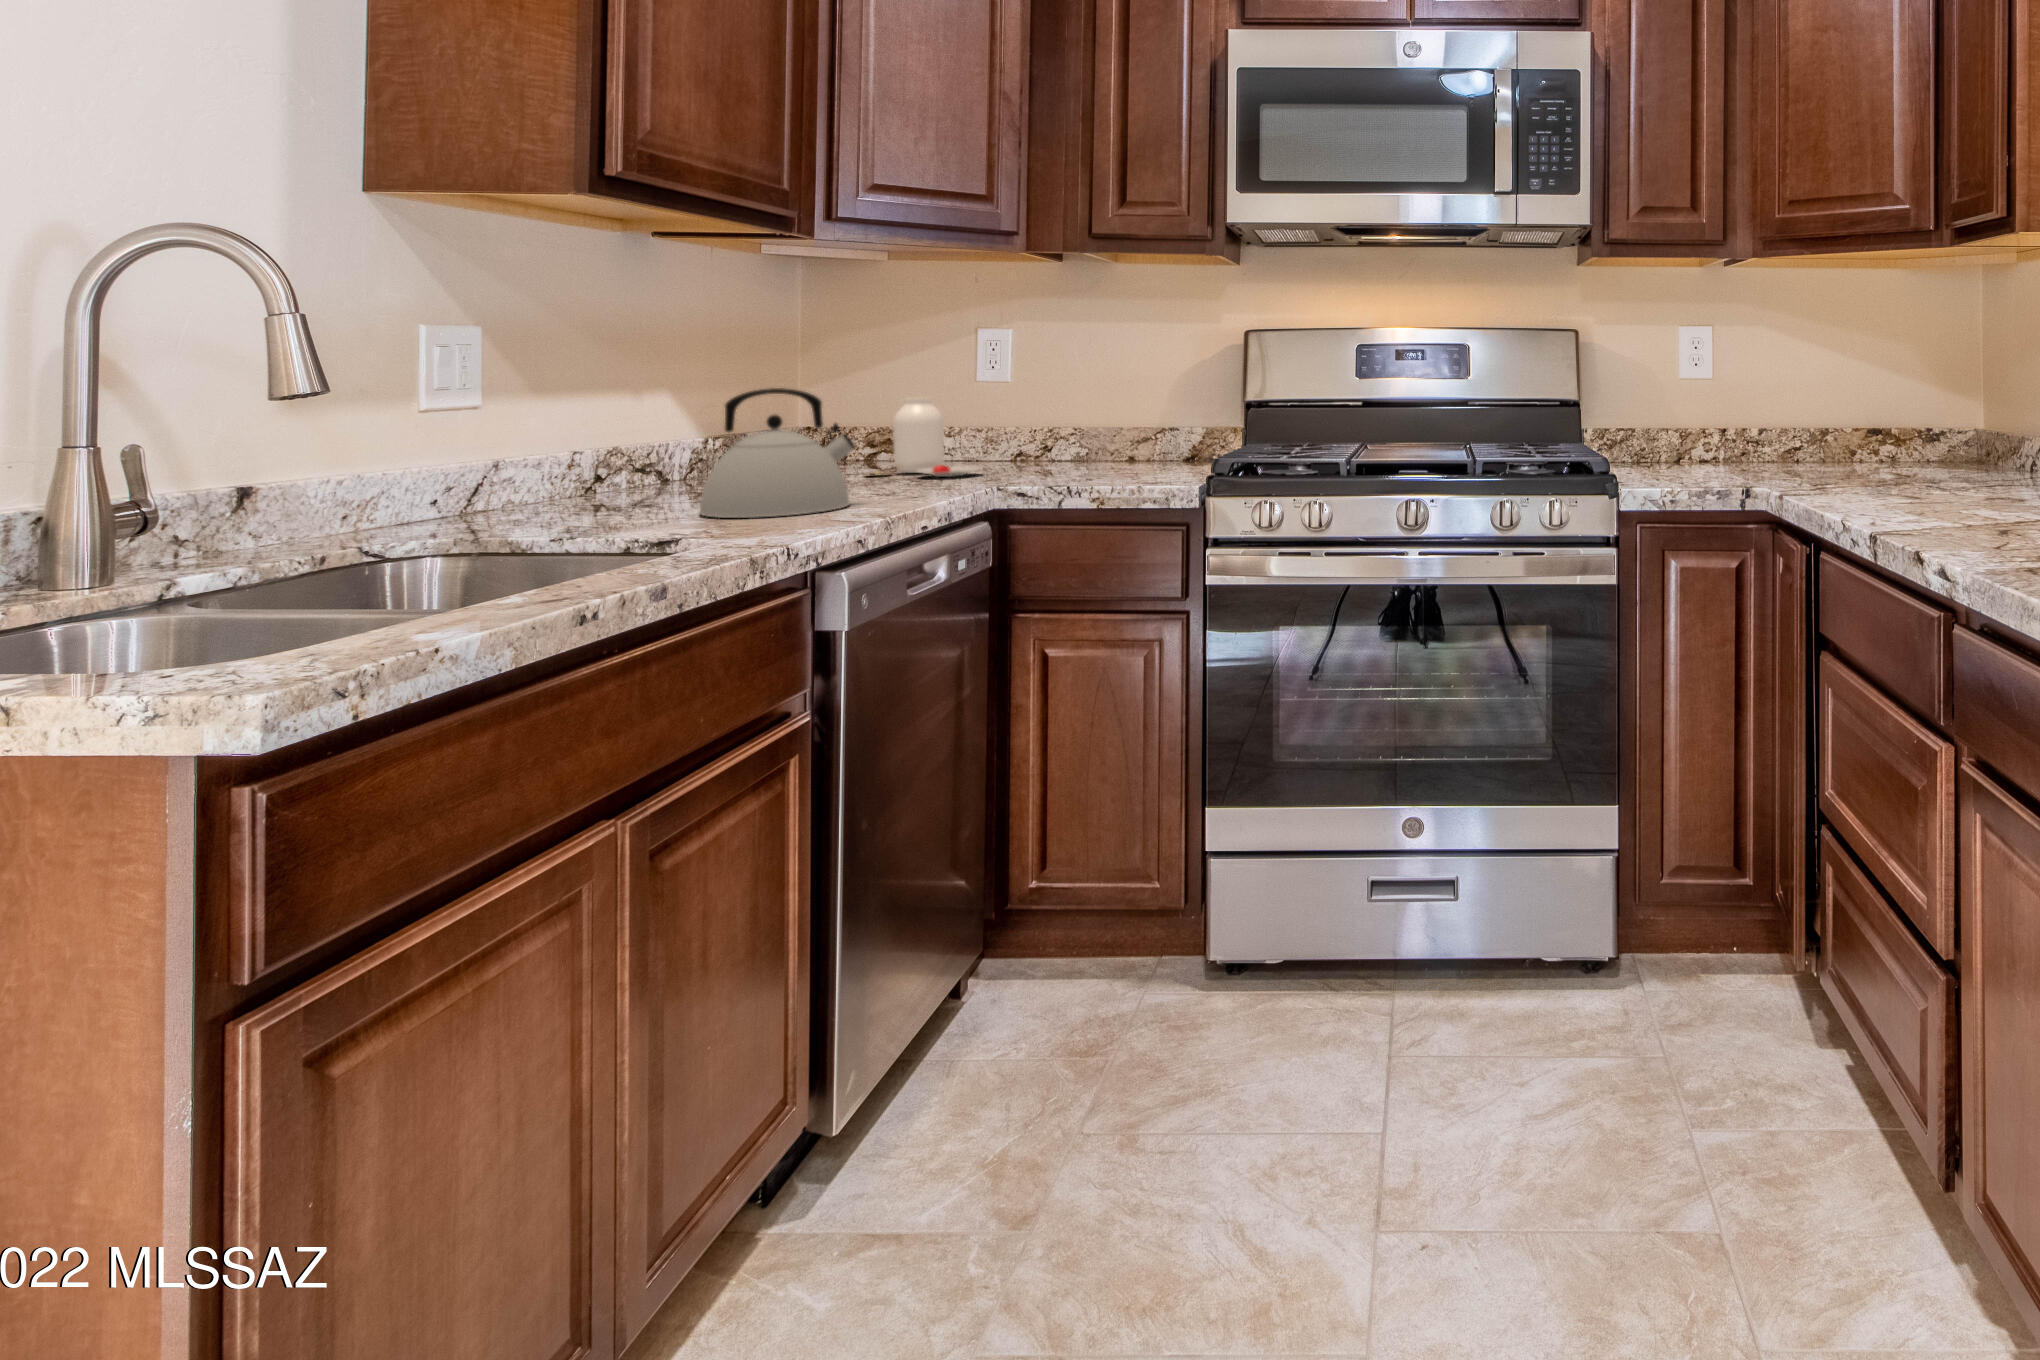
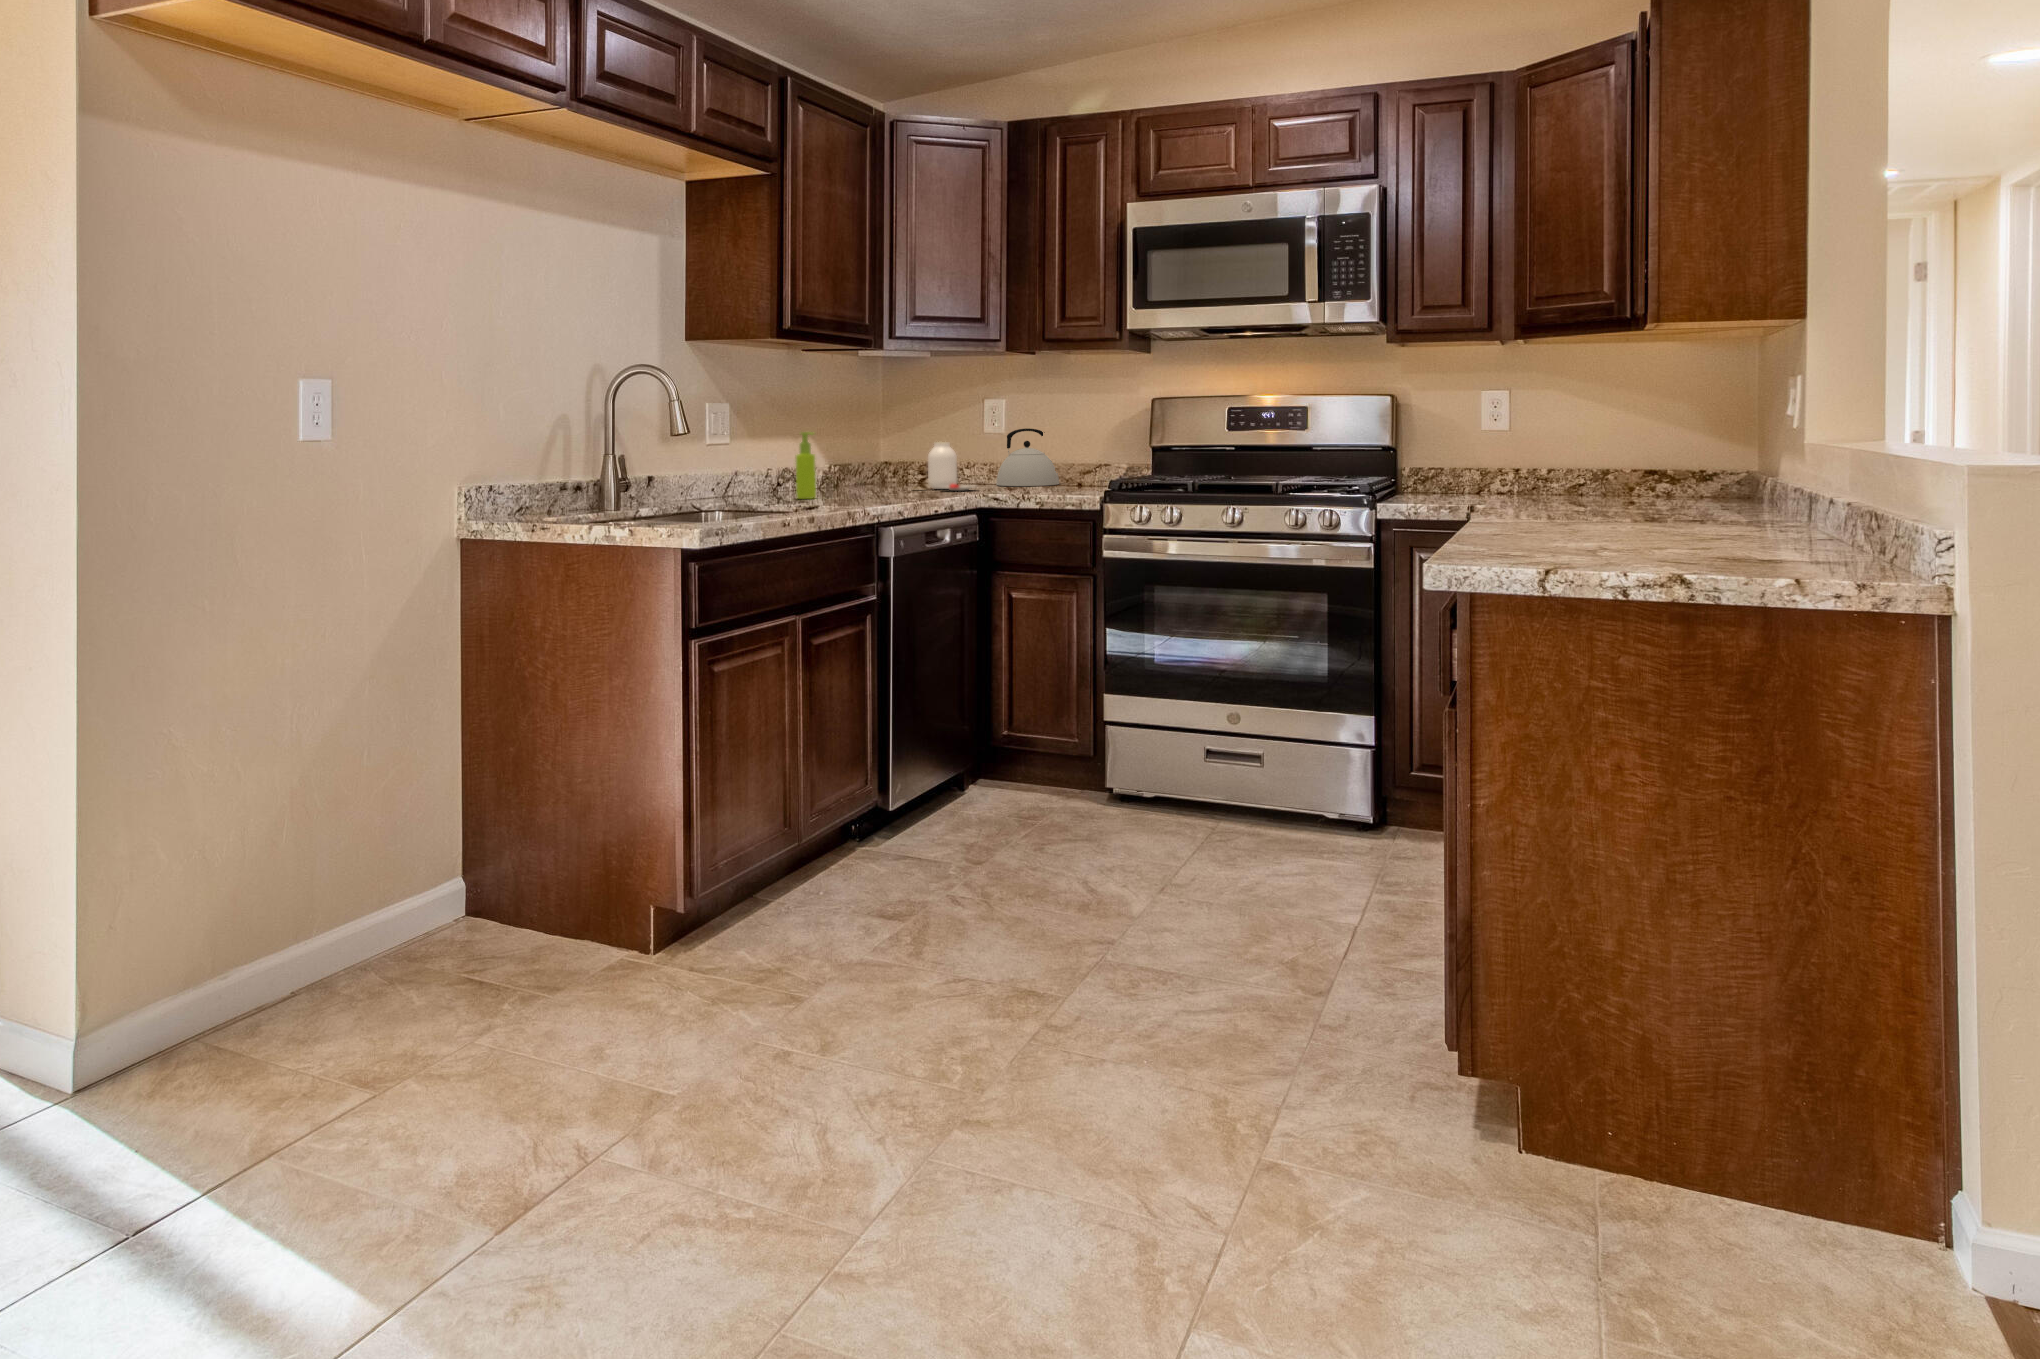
soap dispenser: none [634,382,678,507] -> present [796,432,816,499]
kettle: present [699,388,855,518] -> present [996,428,1059,486]

